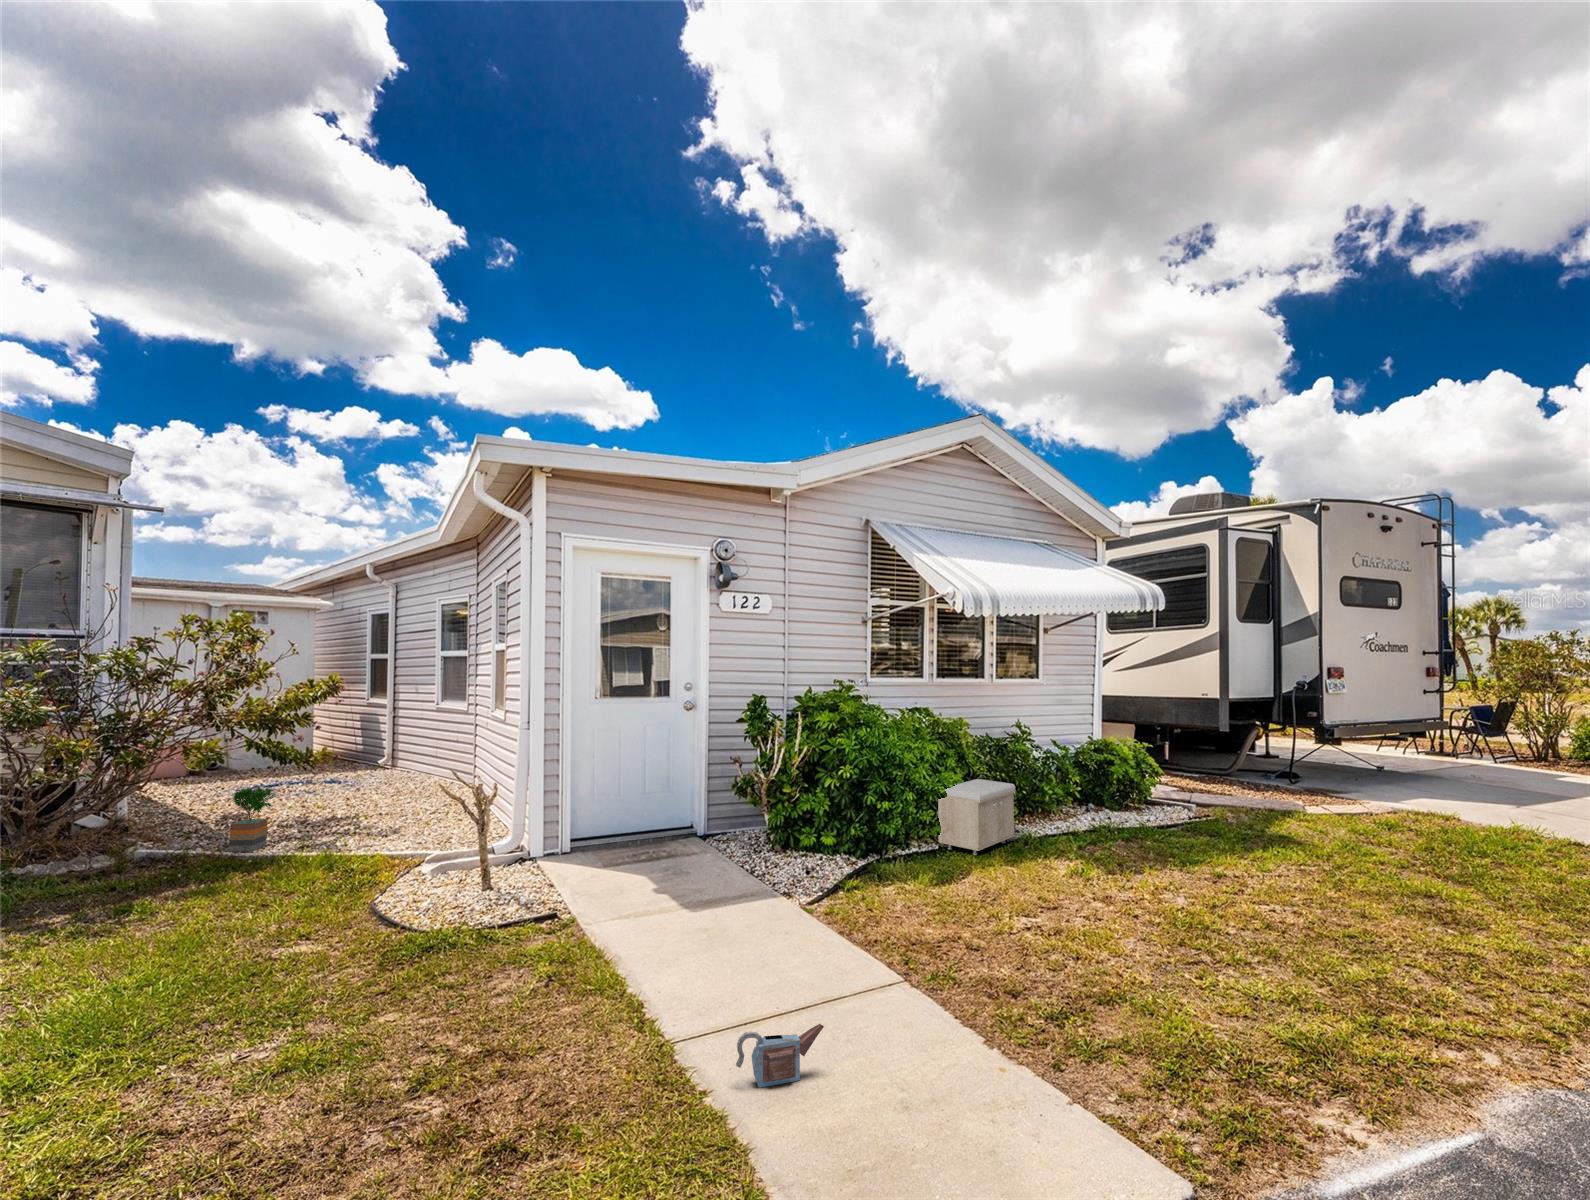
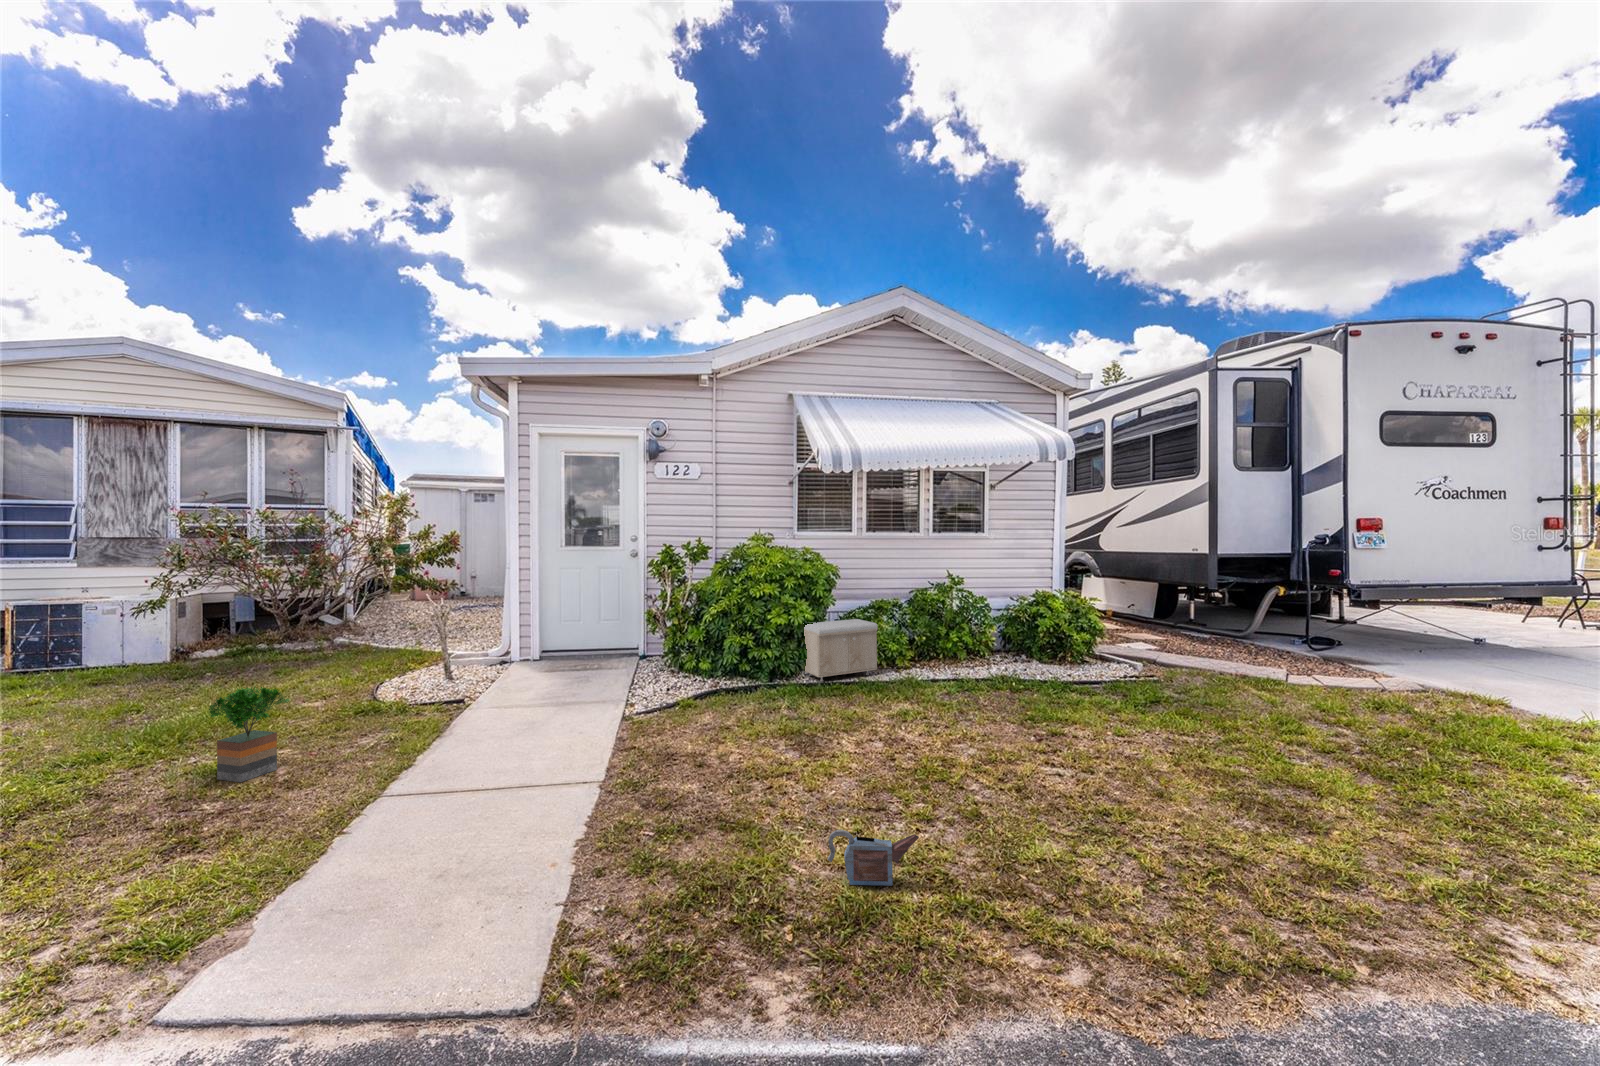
potted tree: present [229,788,277,852] -> present [209,687,290,782]
watering can: present [736,1024,824,1088] -> present [828,830,919,886]

